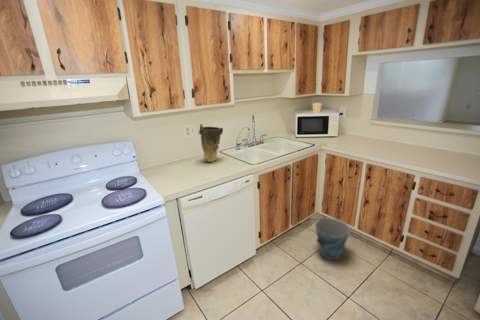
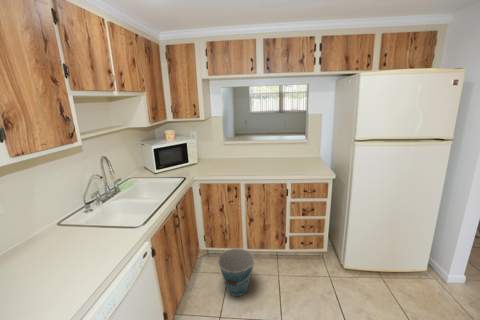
vase: present [199,124,223,162] -> none [16,186,71,254]

